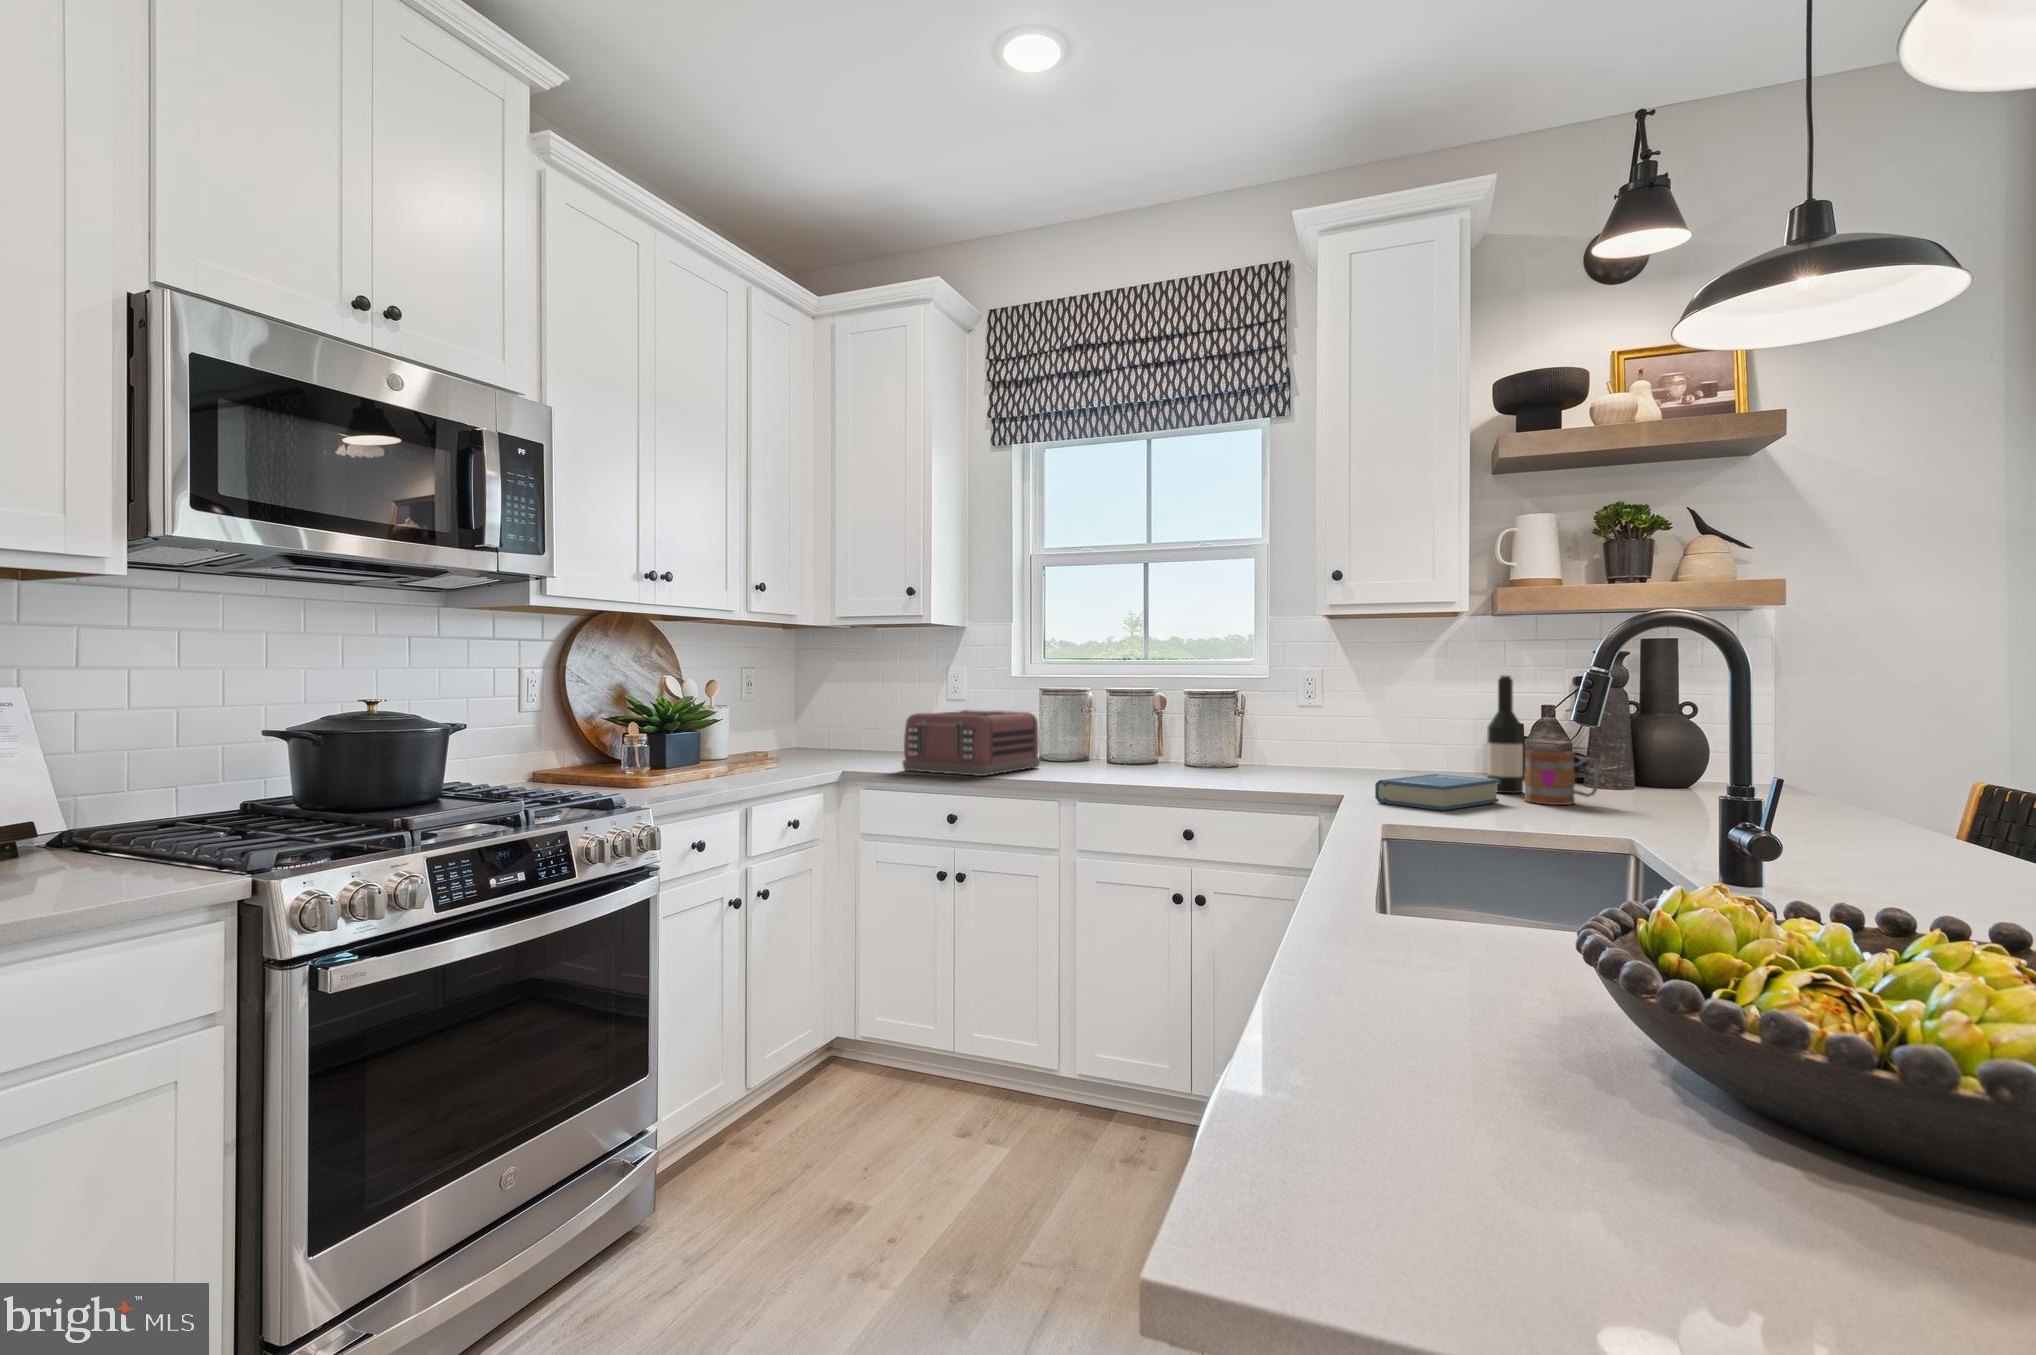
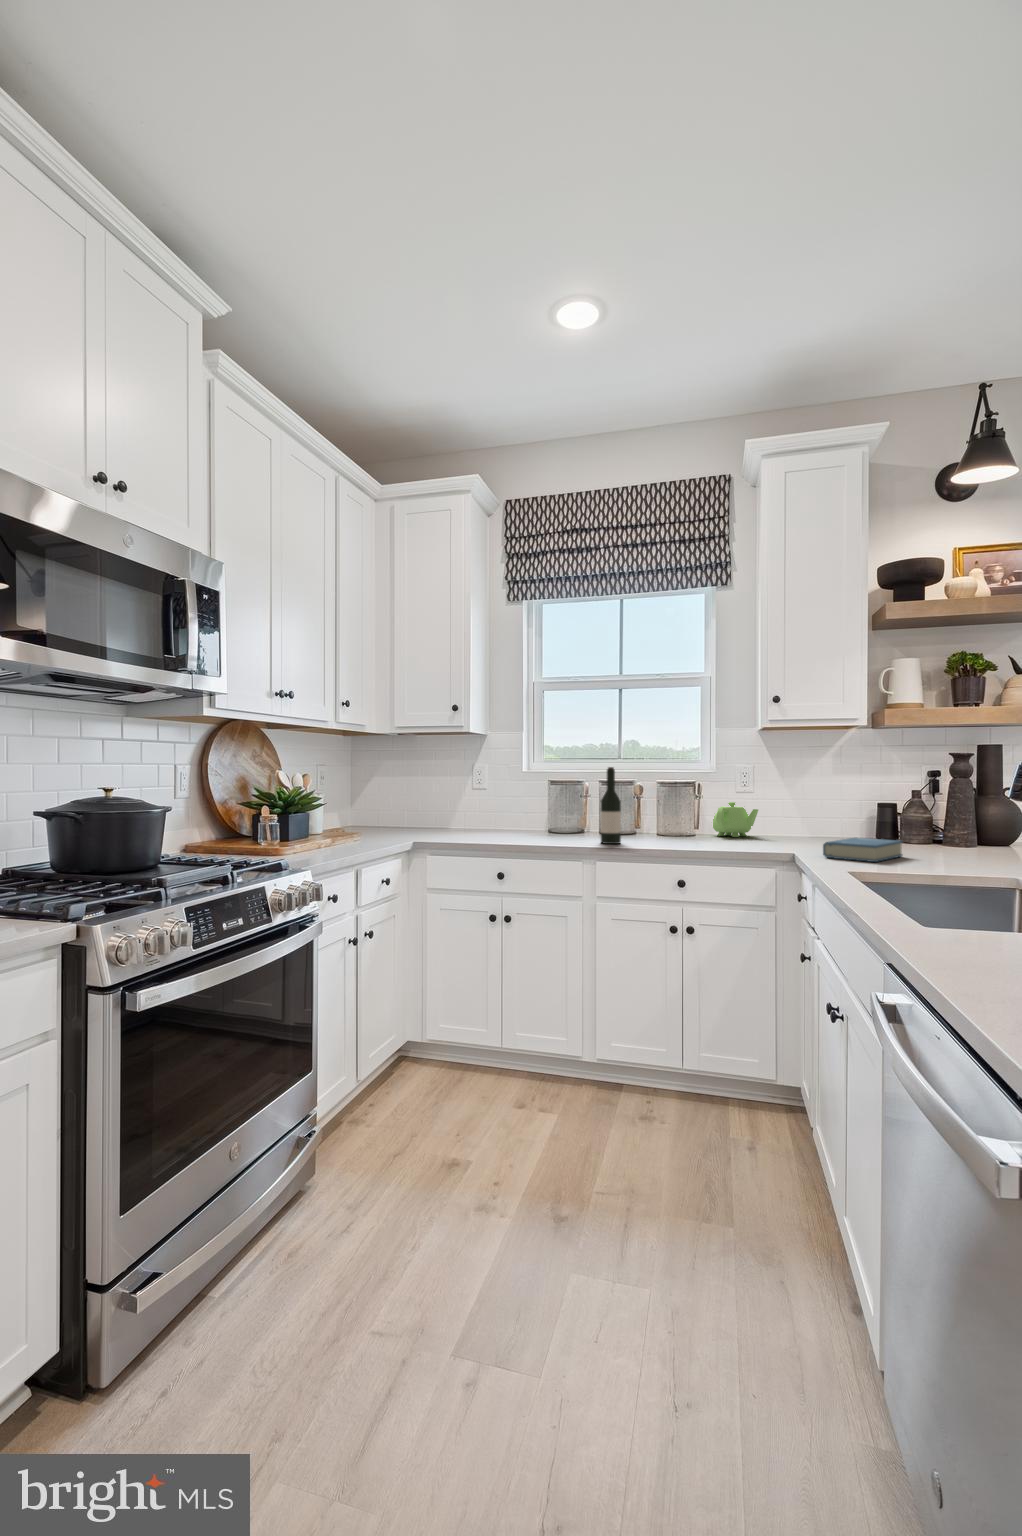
wine bottle: present [1487,676,1523,793] -> present [601,767,621,844]
toaster: present [903,710,1040,776] -> none [460,796,558,844]
teapot: none [1256,720,1325,770] -> present [713,802,758,837]
mug: present [1524,750,1599,805] -> none [917,820,969,857]

